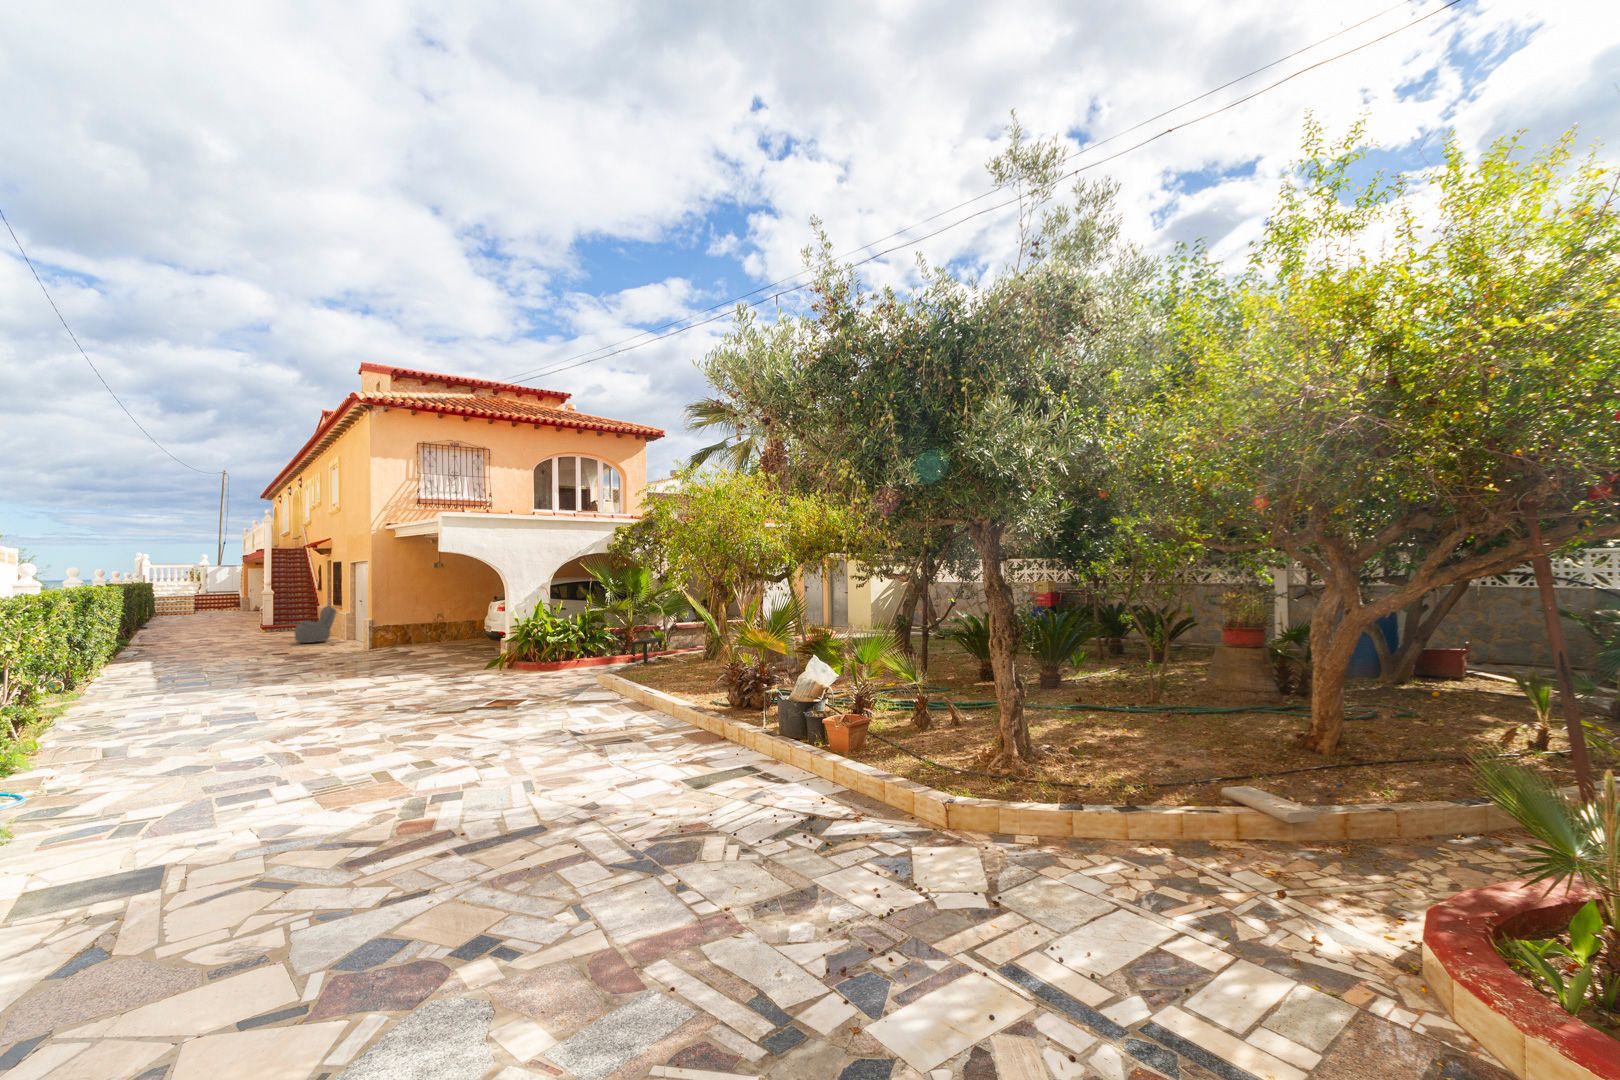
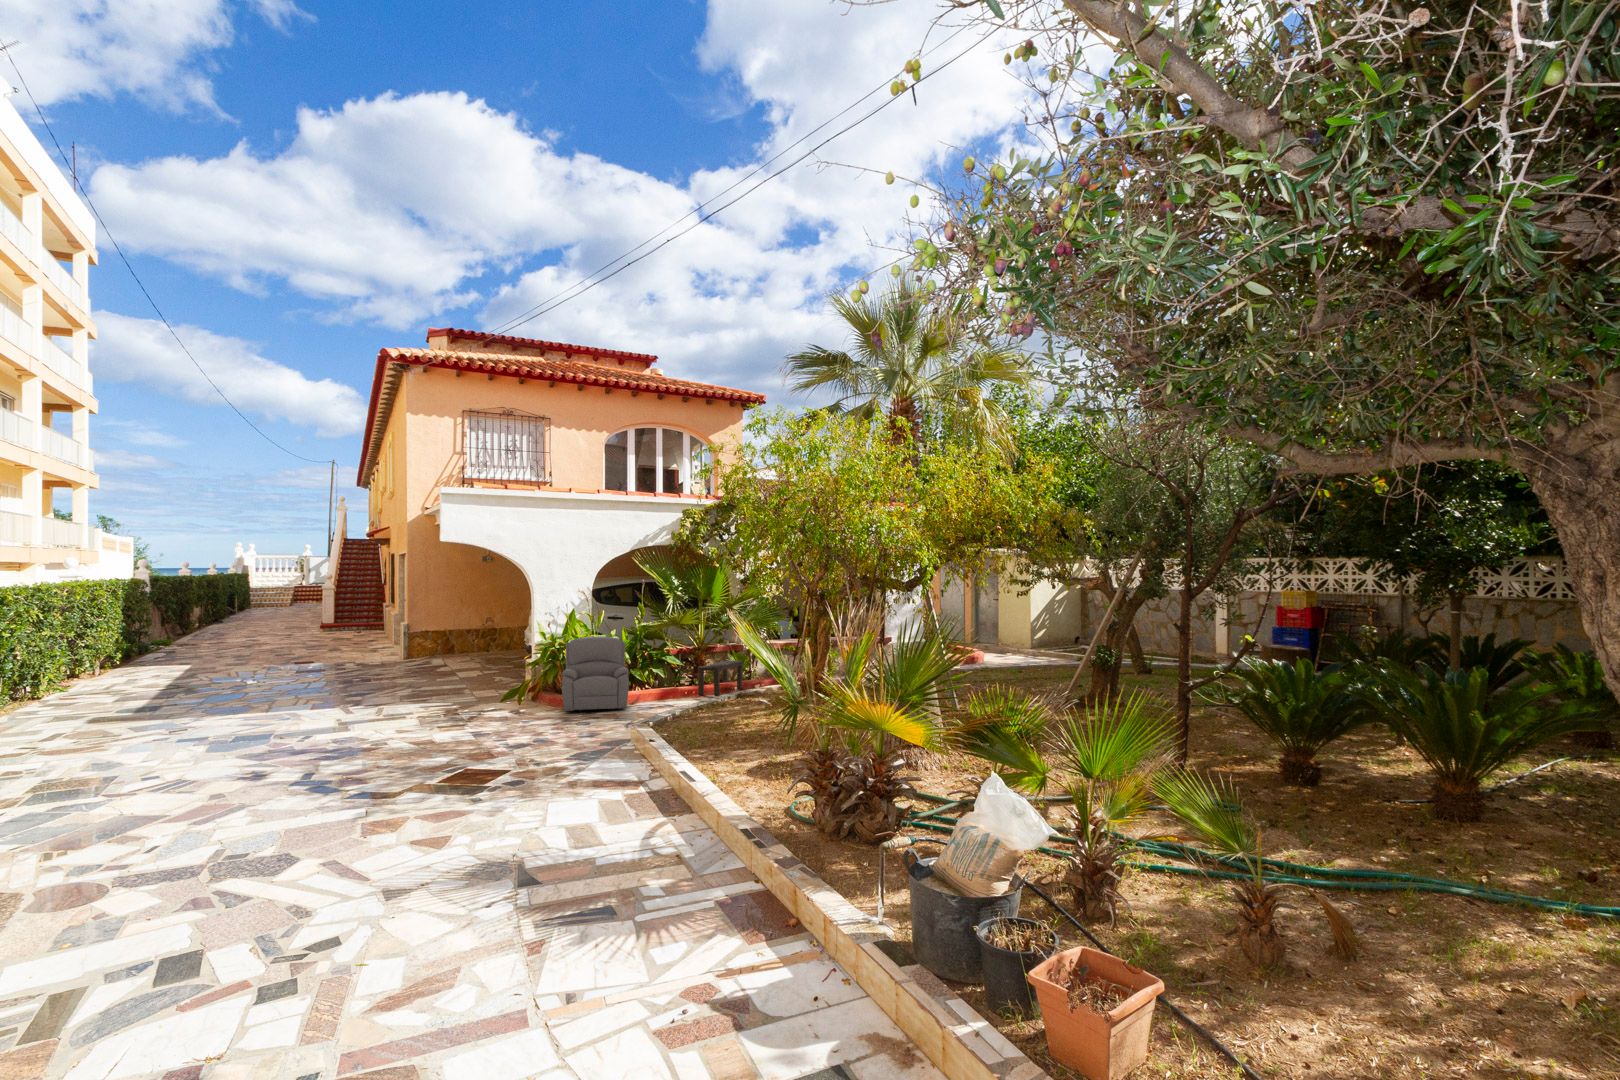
chair: present [295,606,336,644] -> present [562,636,629,713]

